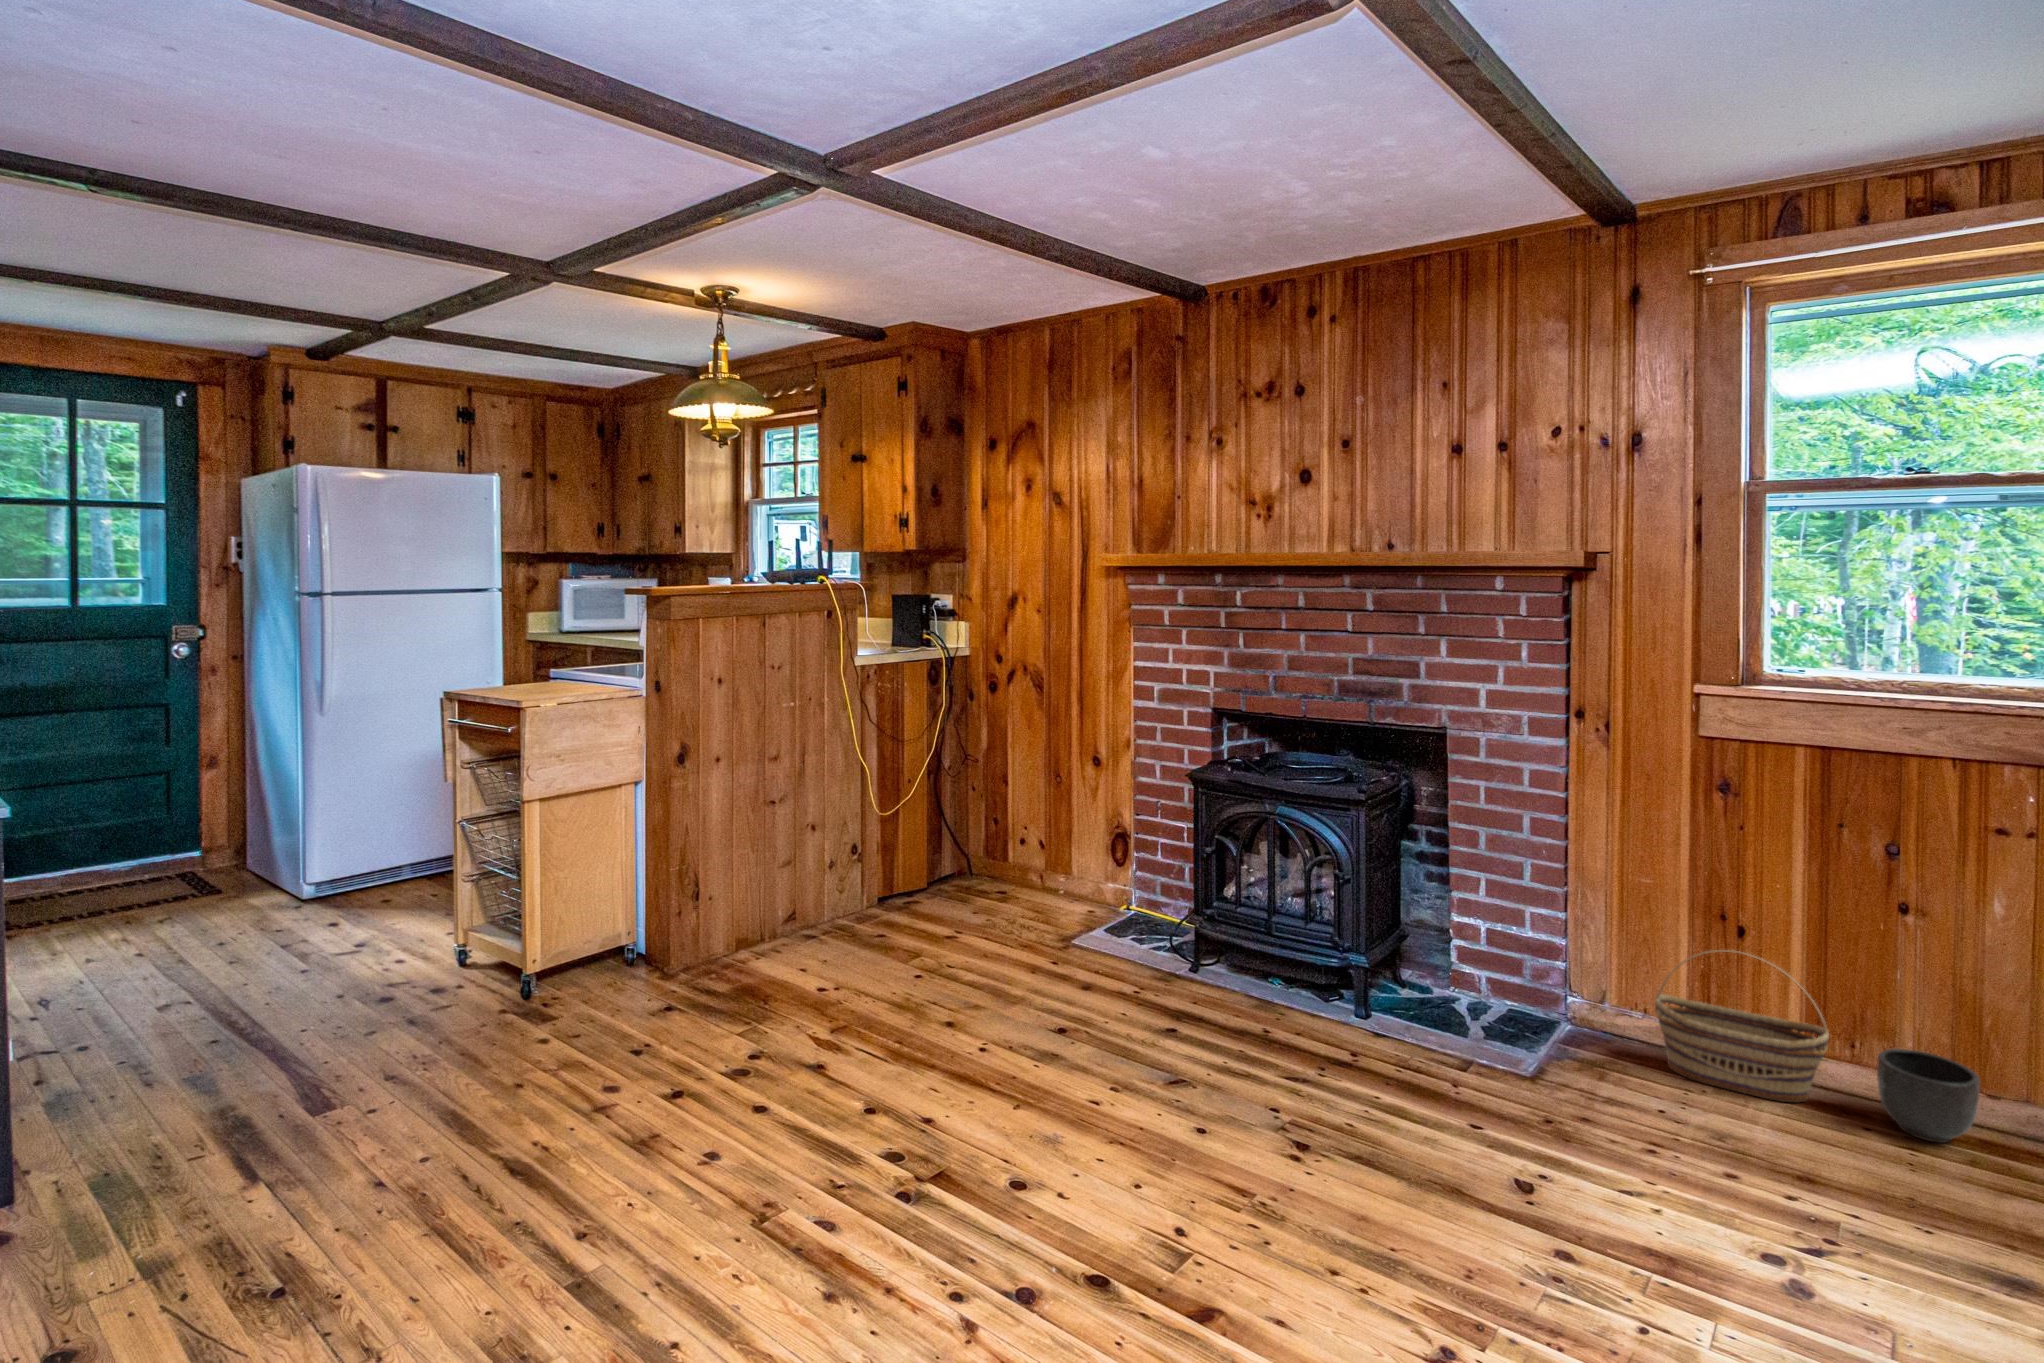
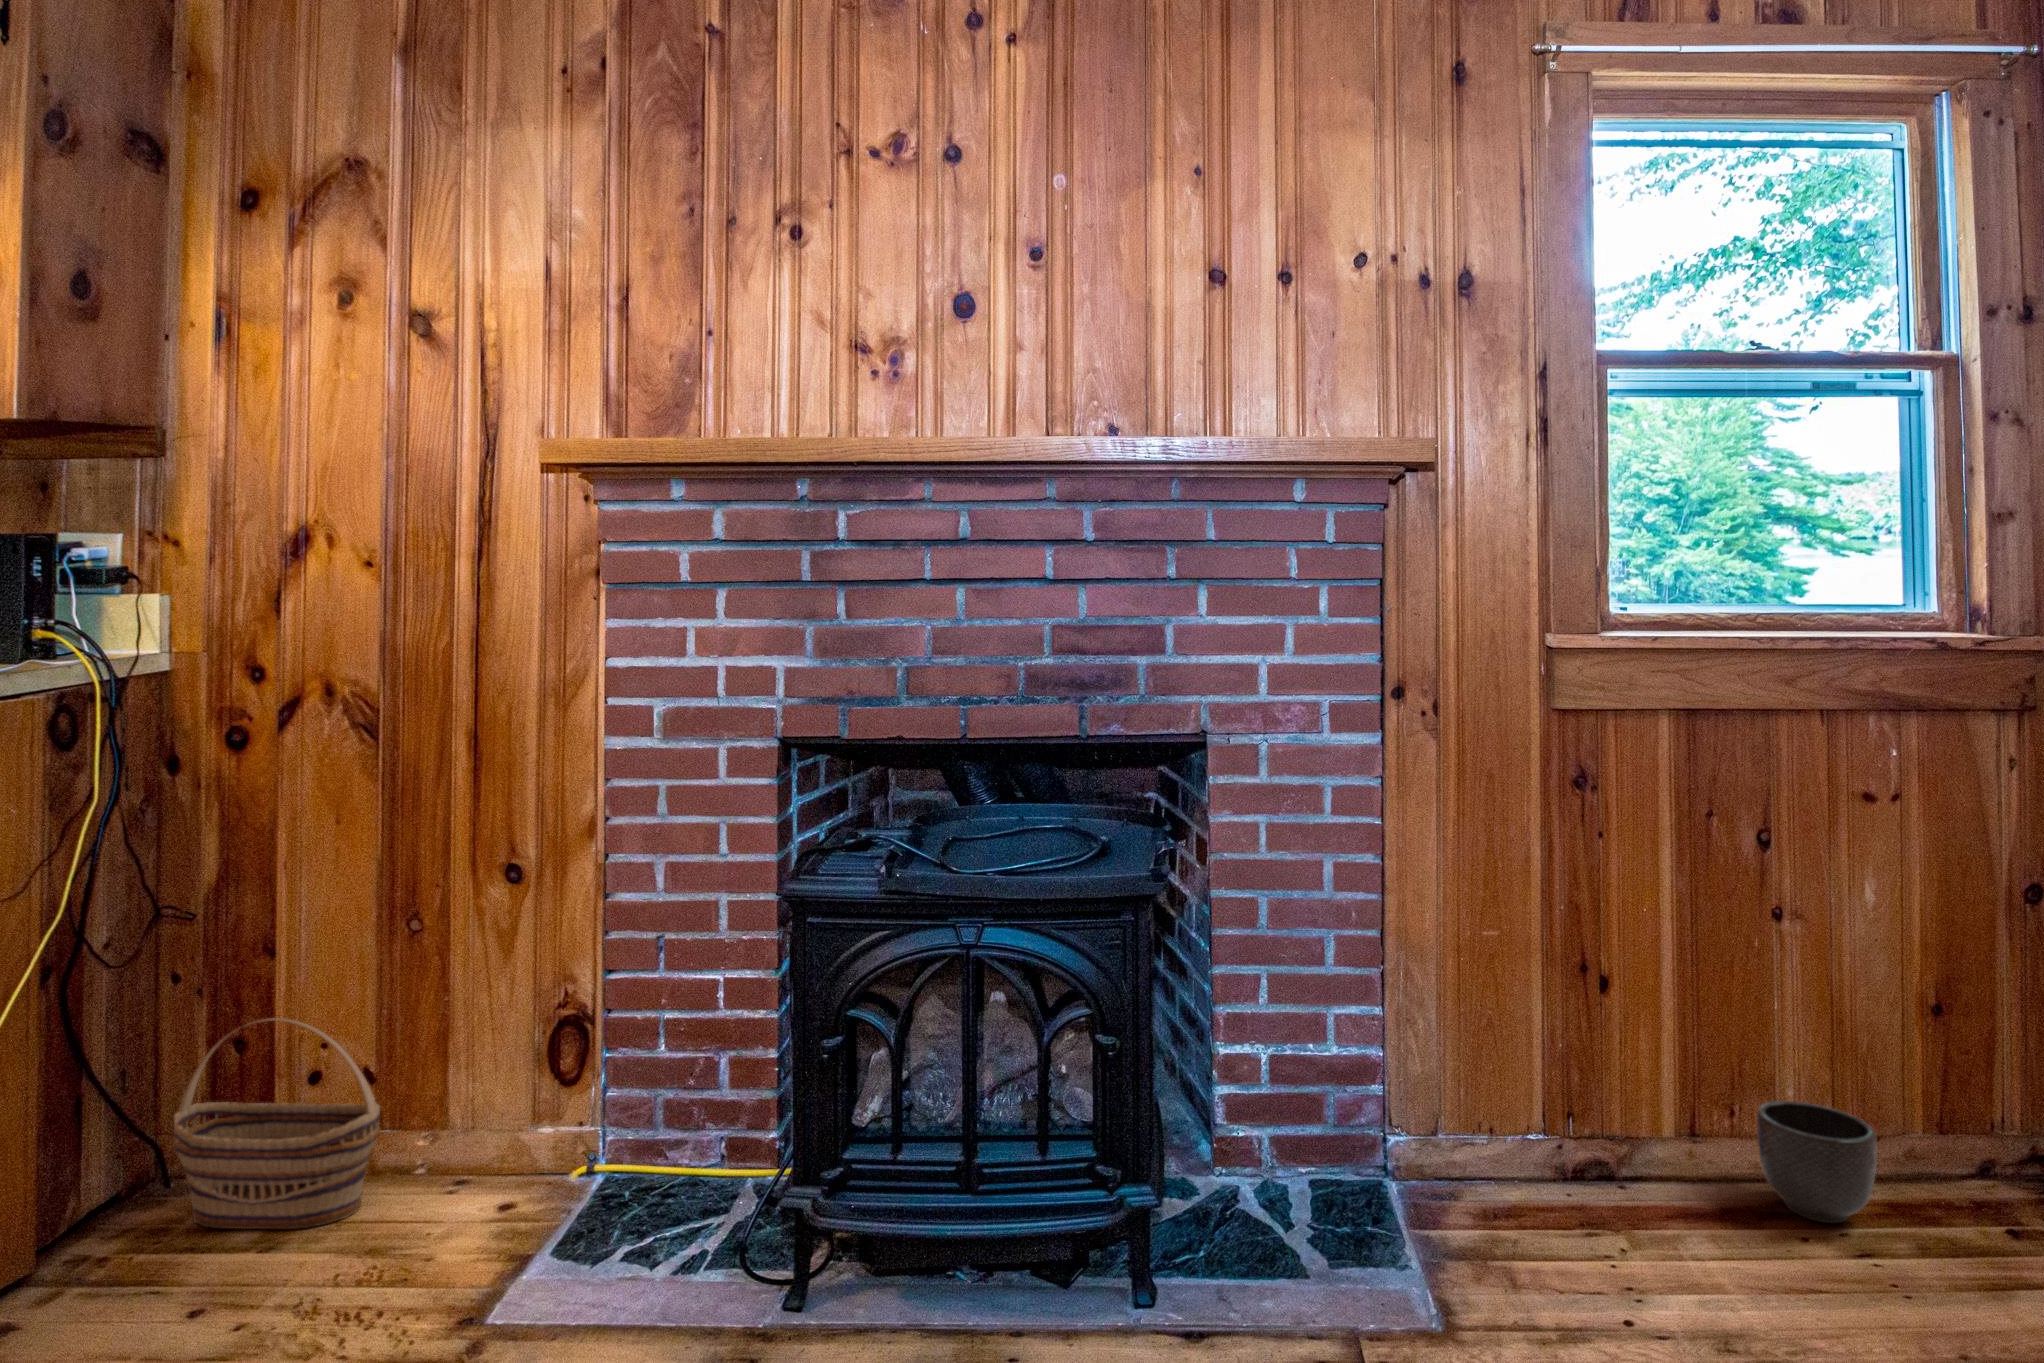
basket: present [1655,950,1829,1102] -> present [174,1018,380,1229]

